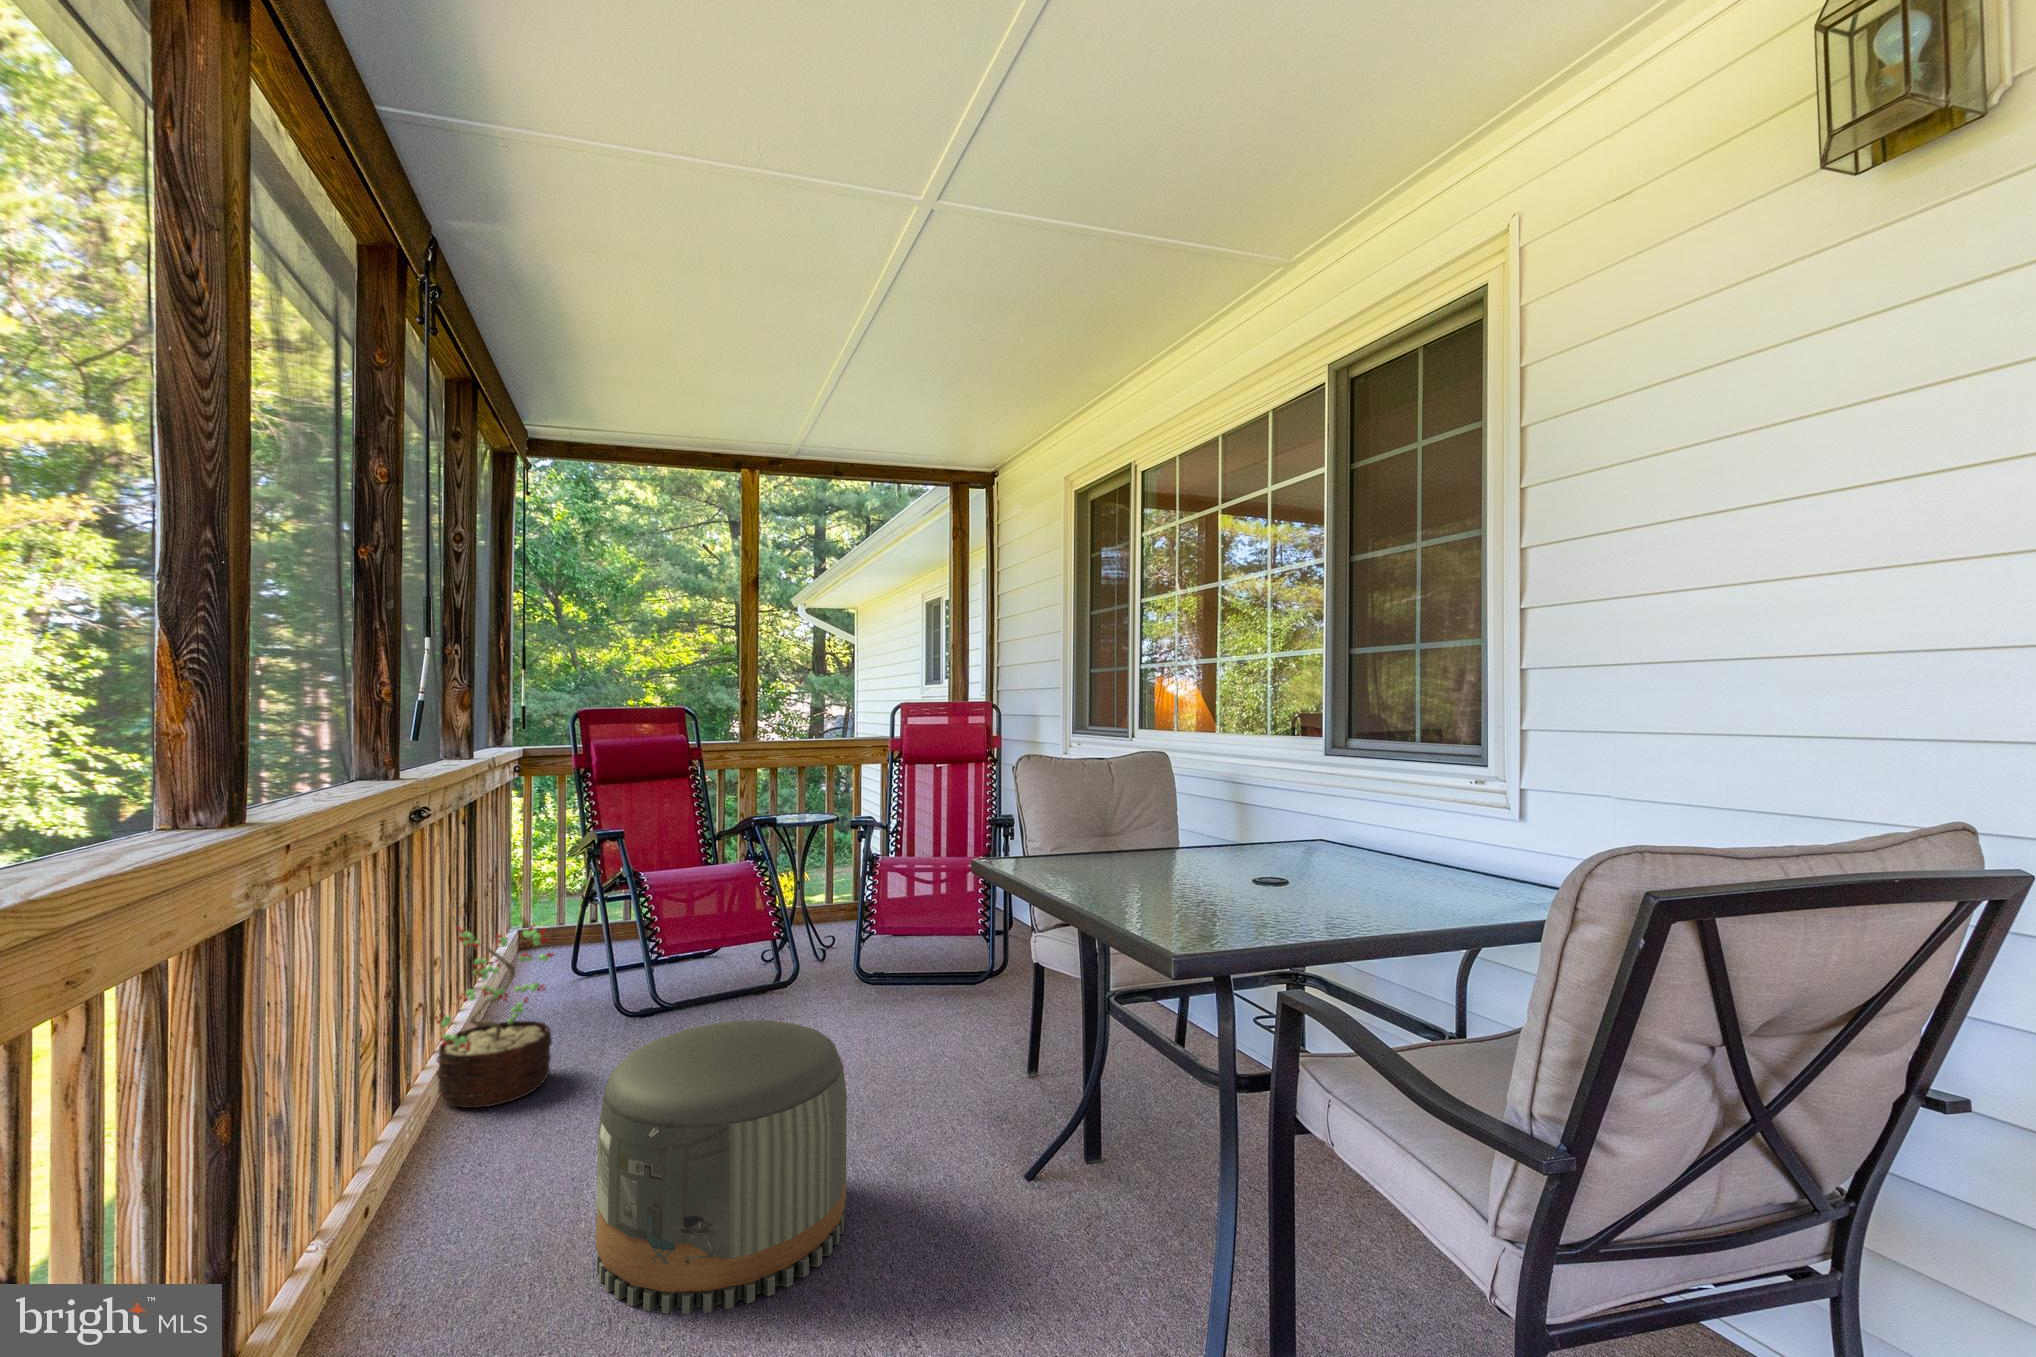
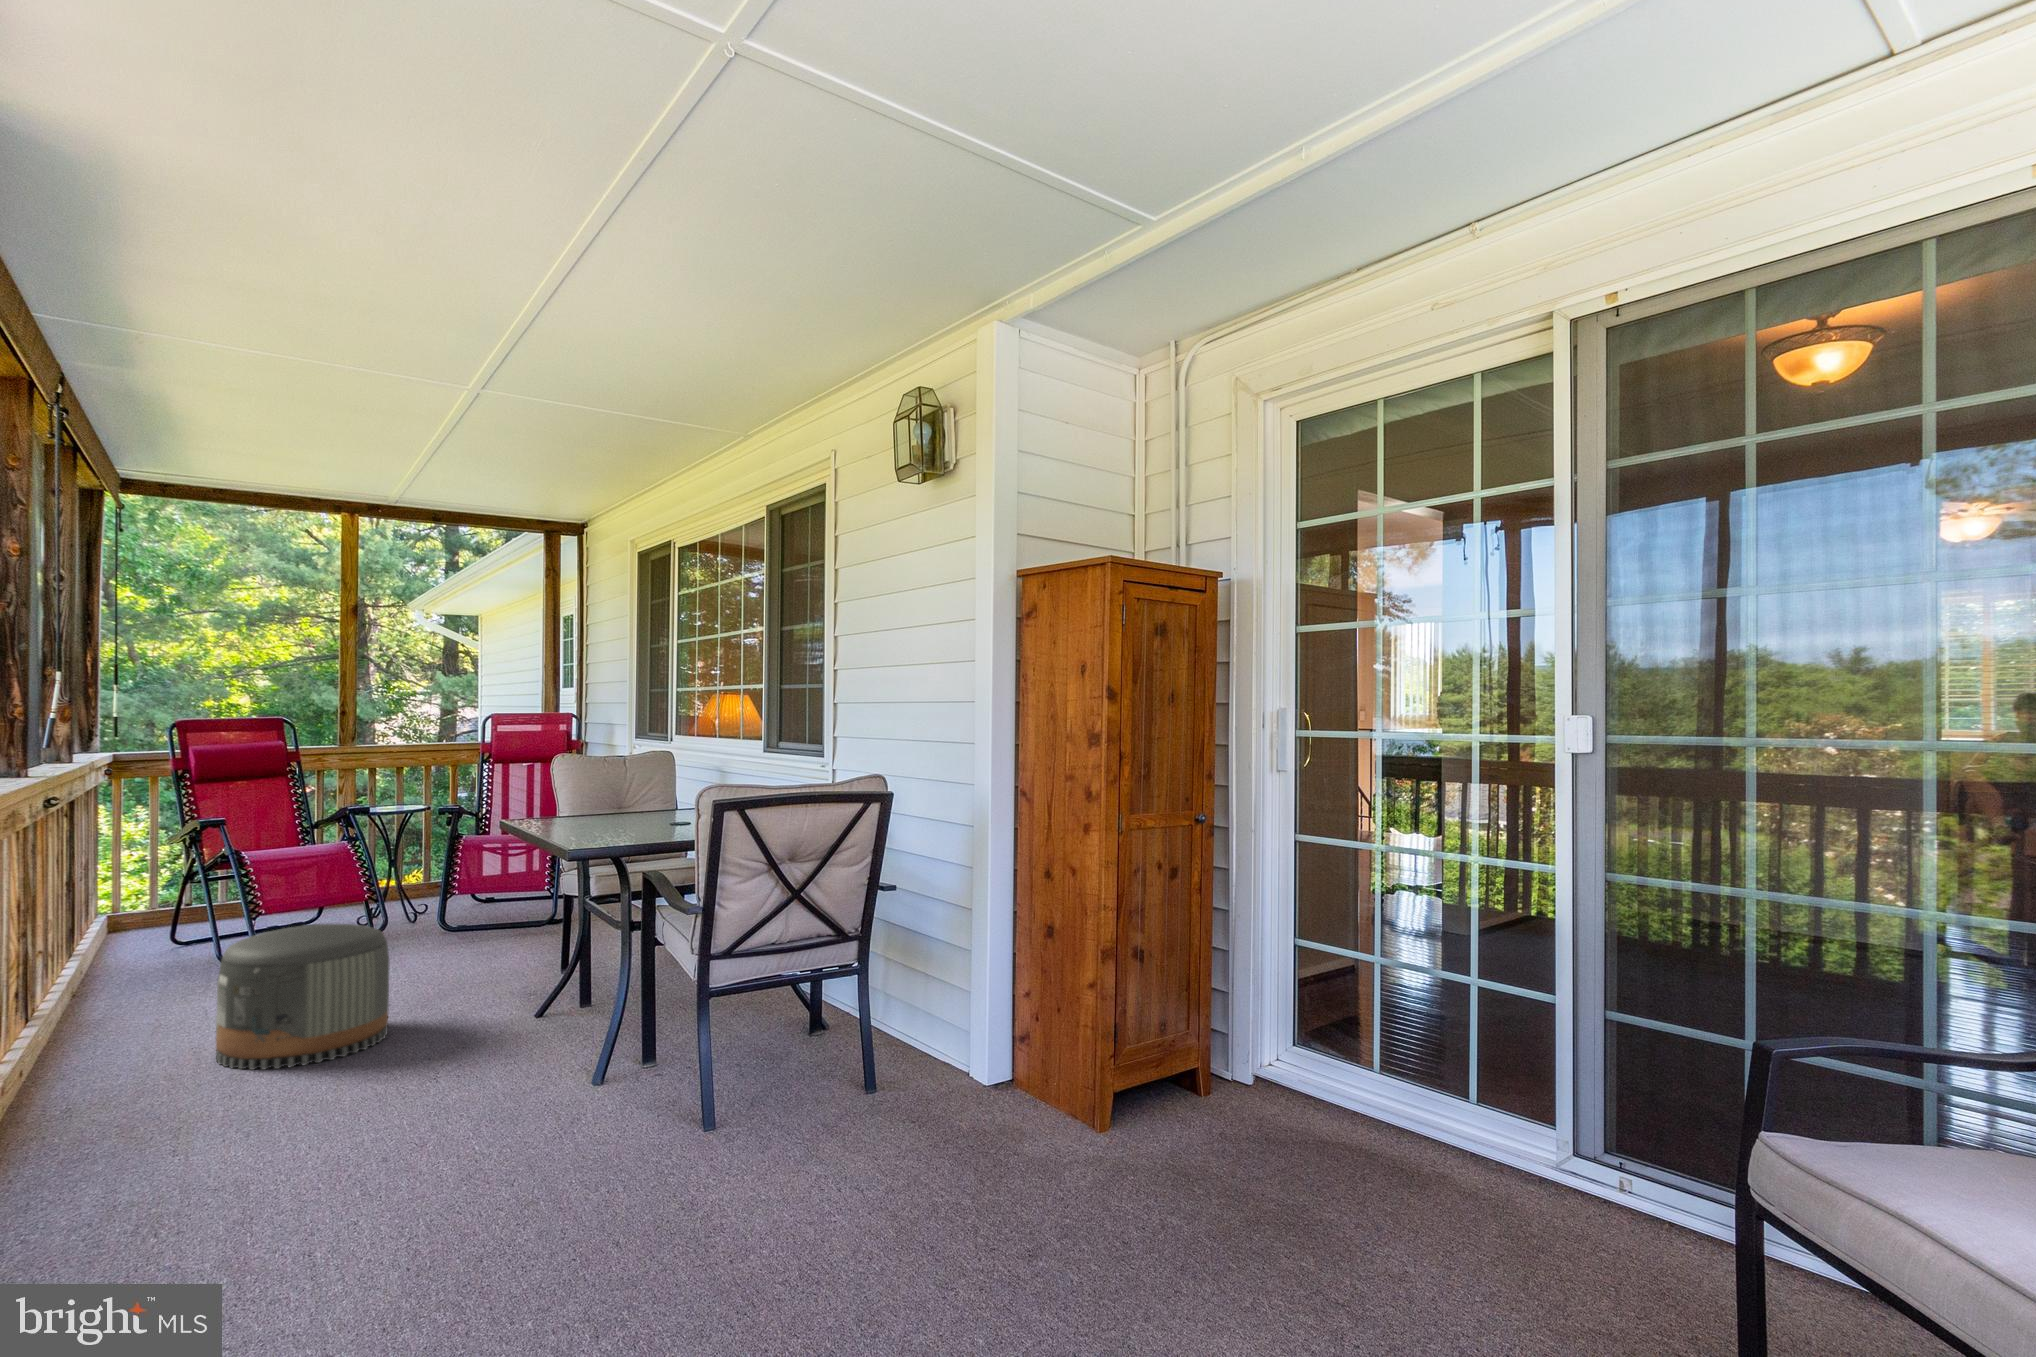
decorative plant: present [434,925,554,1108] -> none [65,883,167,1014]

